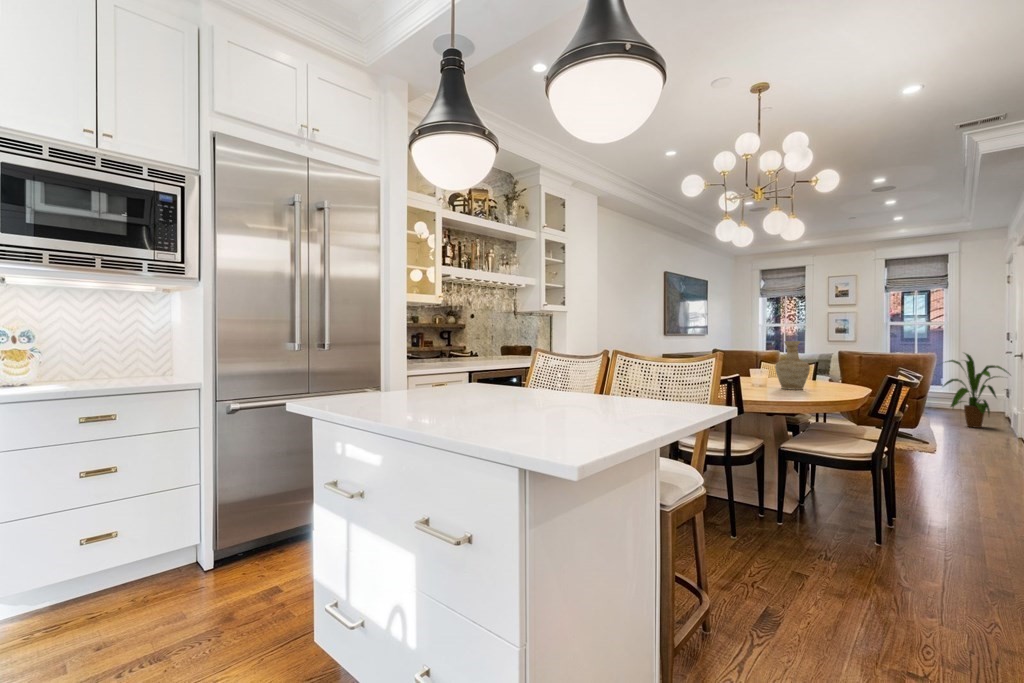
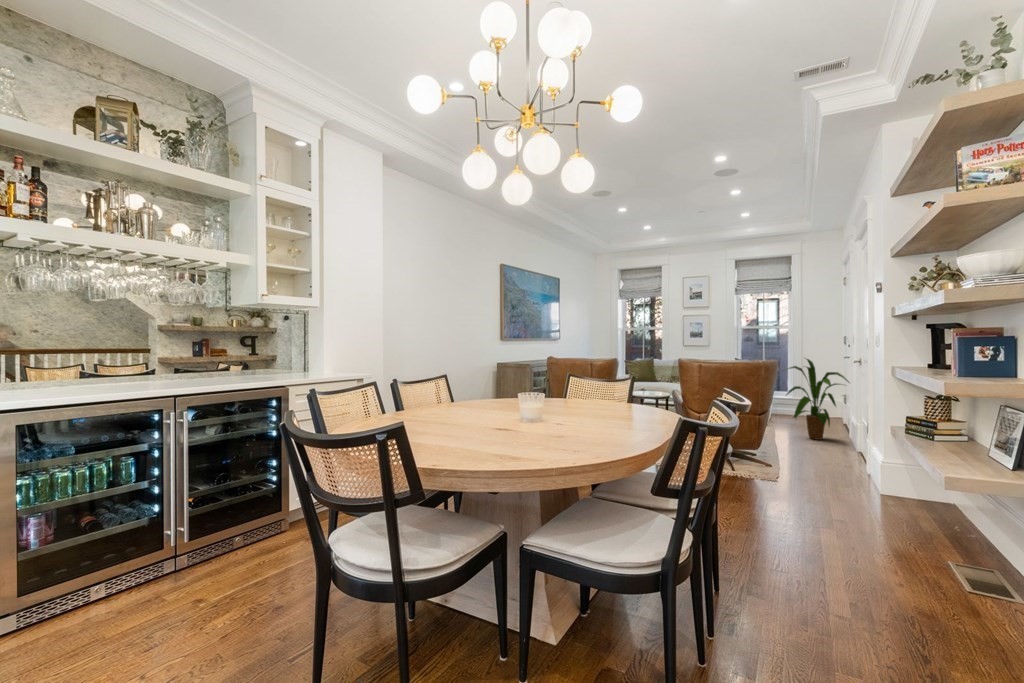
vase: present [775,341,810,390] -> none [529,354,580,437]

